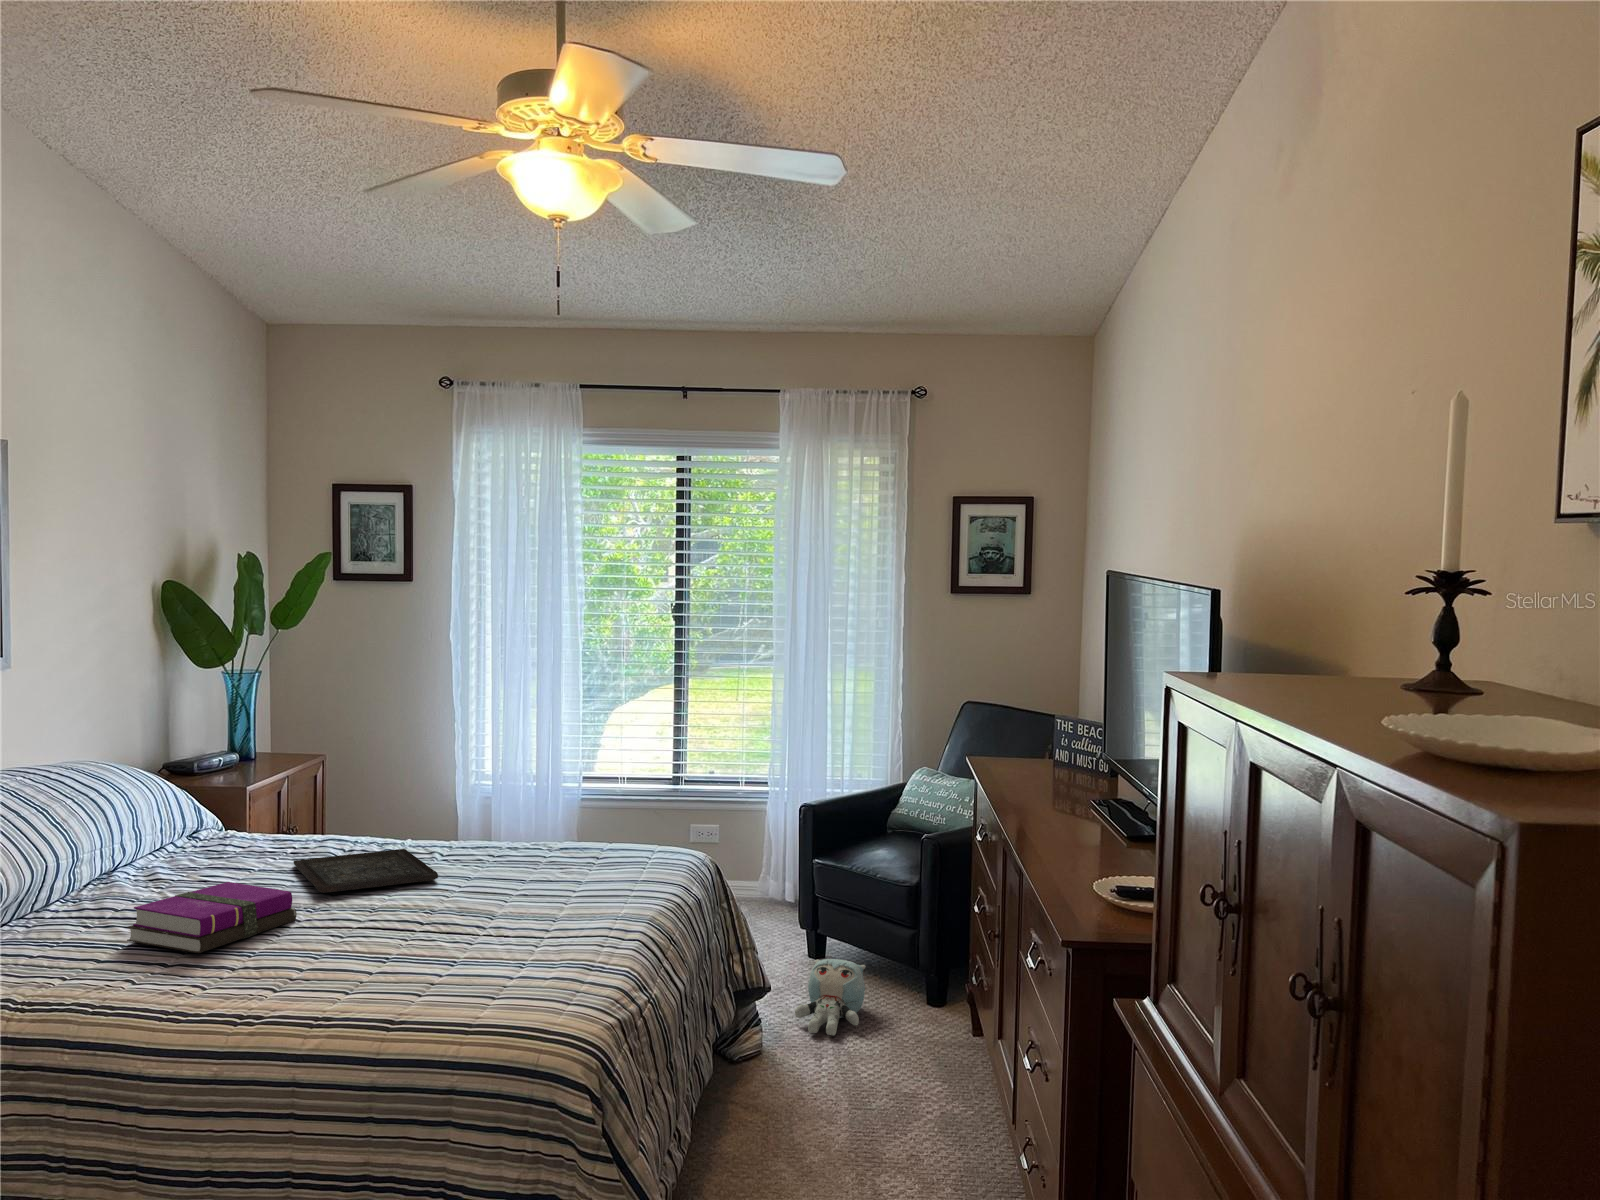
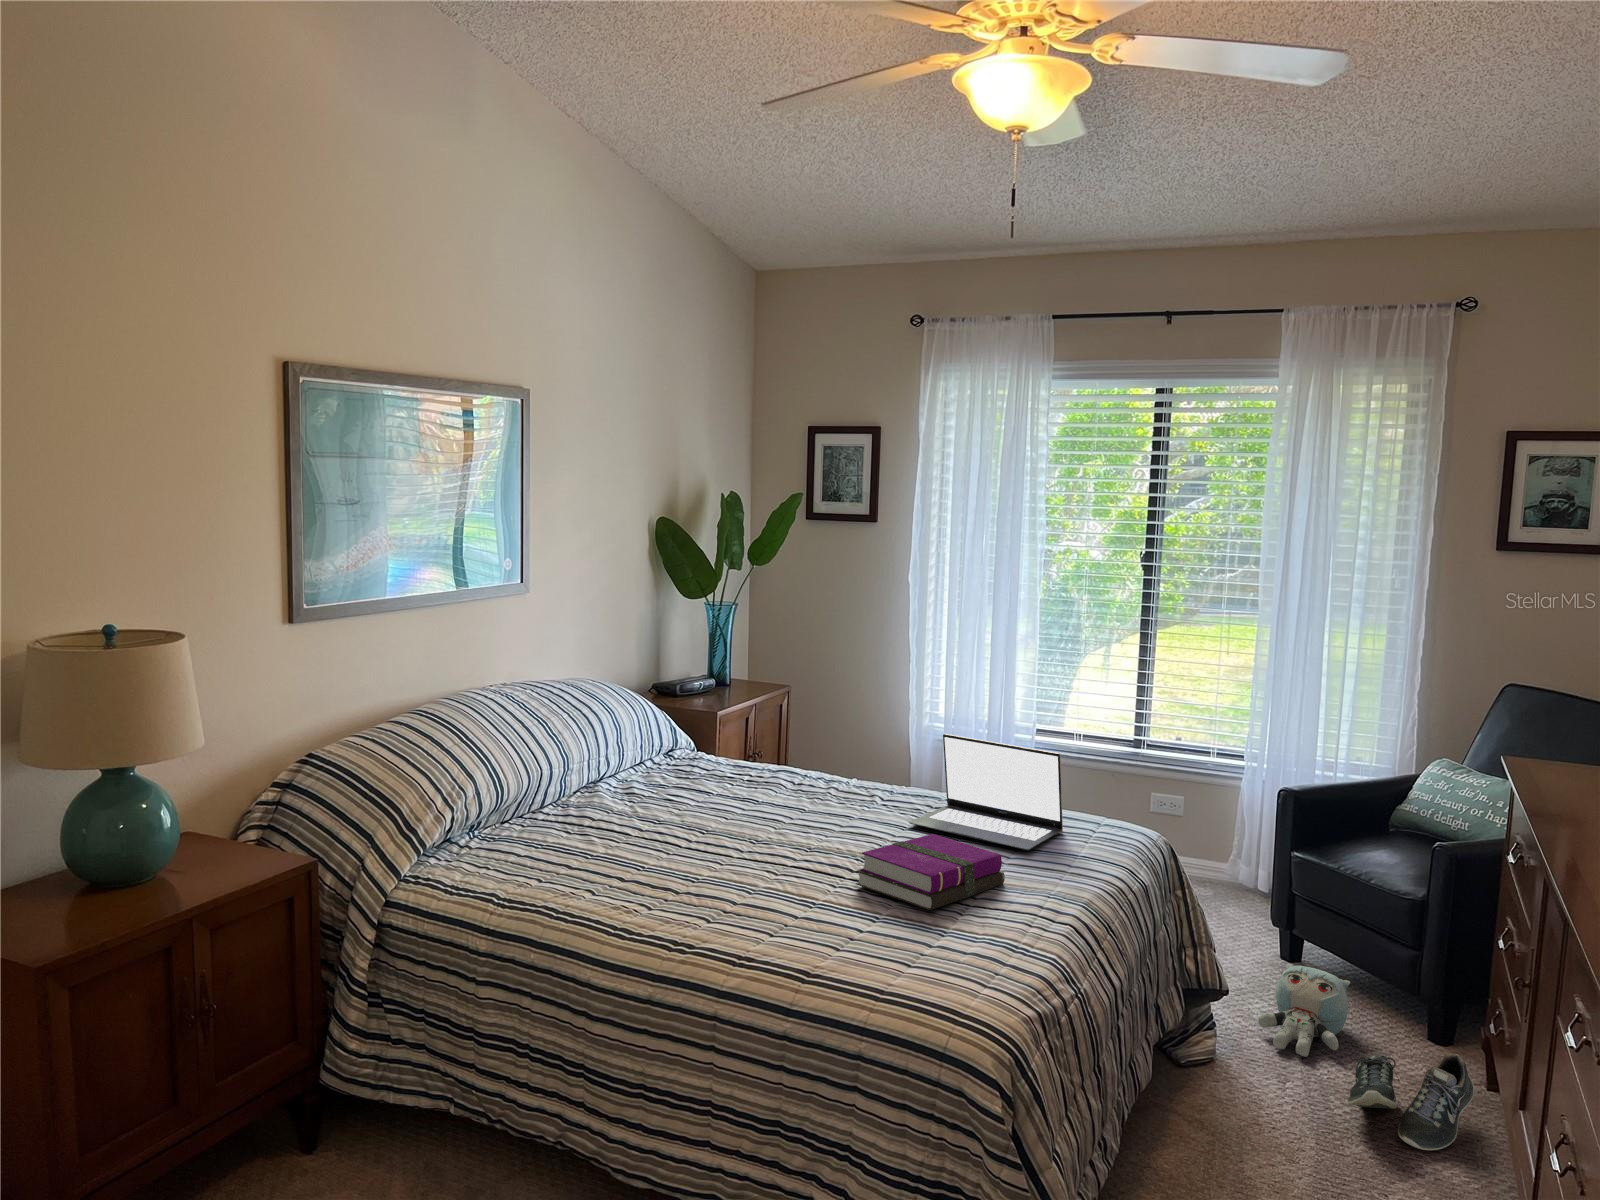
laptop: none [474,783,622,884] -> present [909,734,1063,850]
tray: present [293,849,438,893] -> none [747,788,874,824]
hardback book: present [127,882,297,953] -> present [856,834,1005,910]
shoe: none [868,1006,959,1089] -> present [1348,1053,1474,1150]

